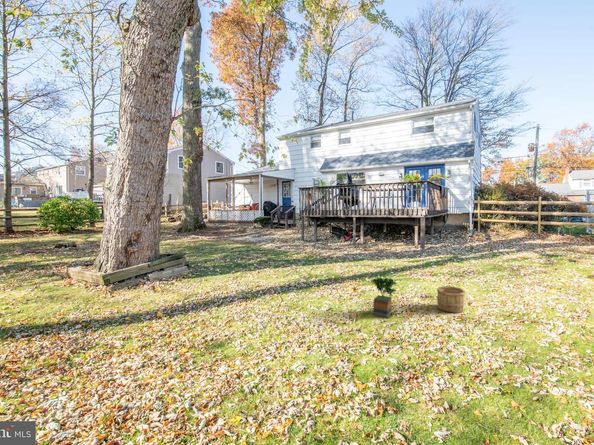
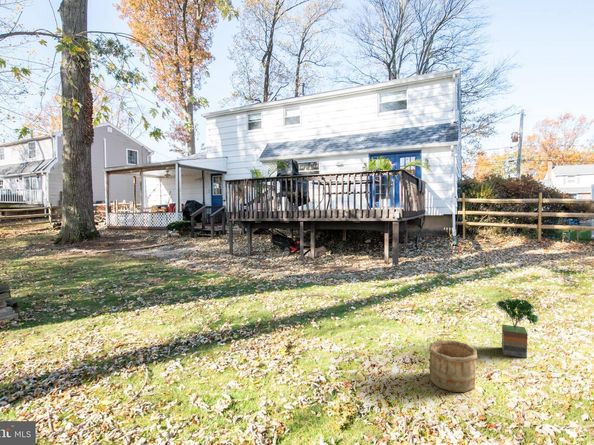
potted tree: present [372,277,396,318] -> present [496,298,538,358]

